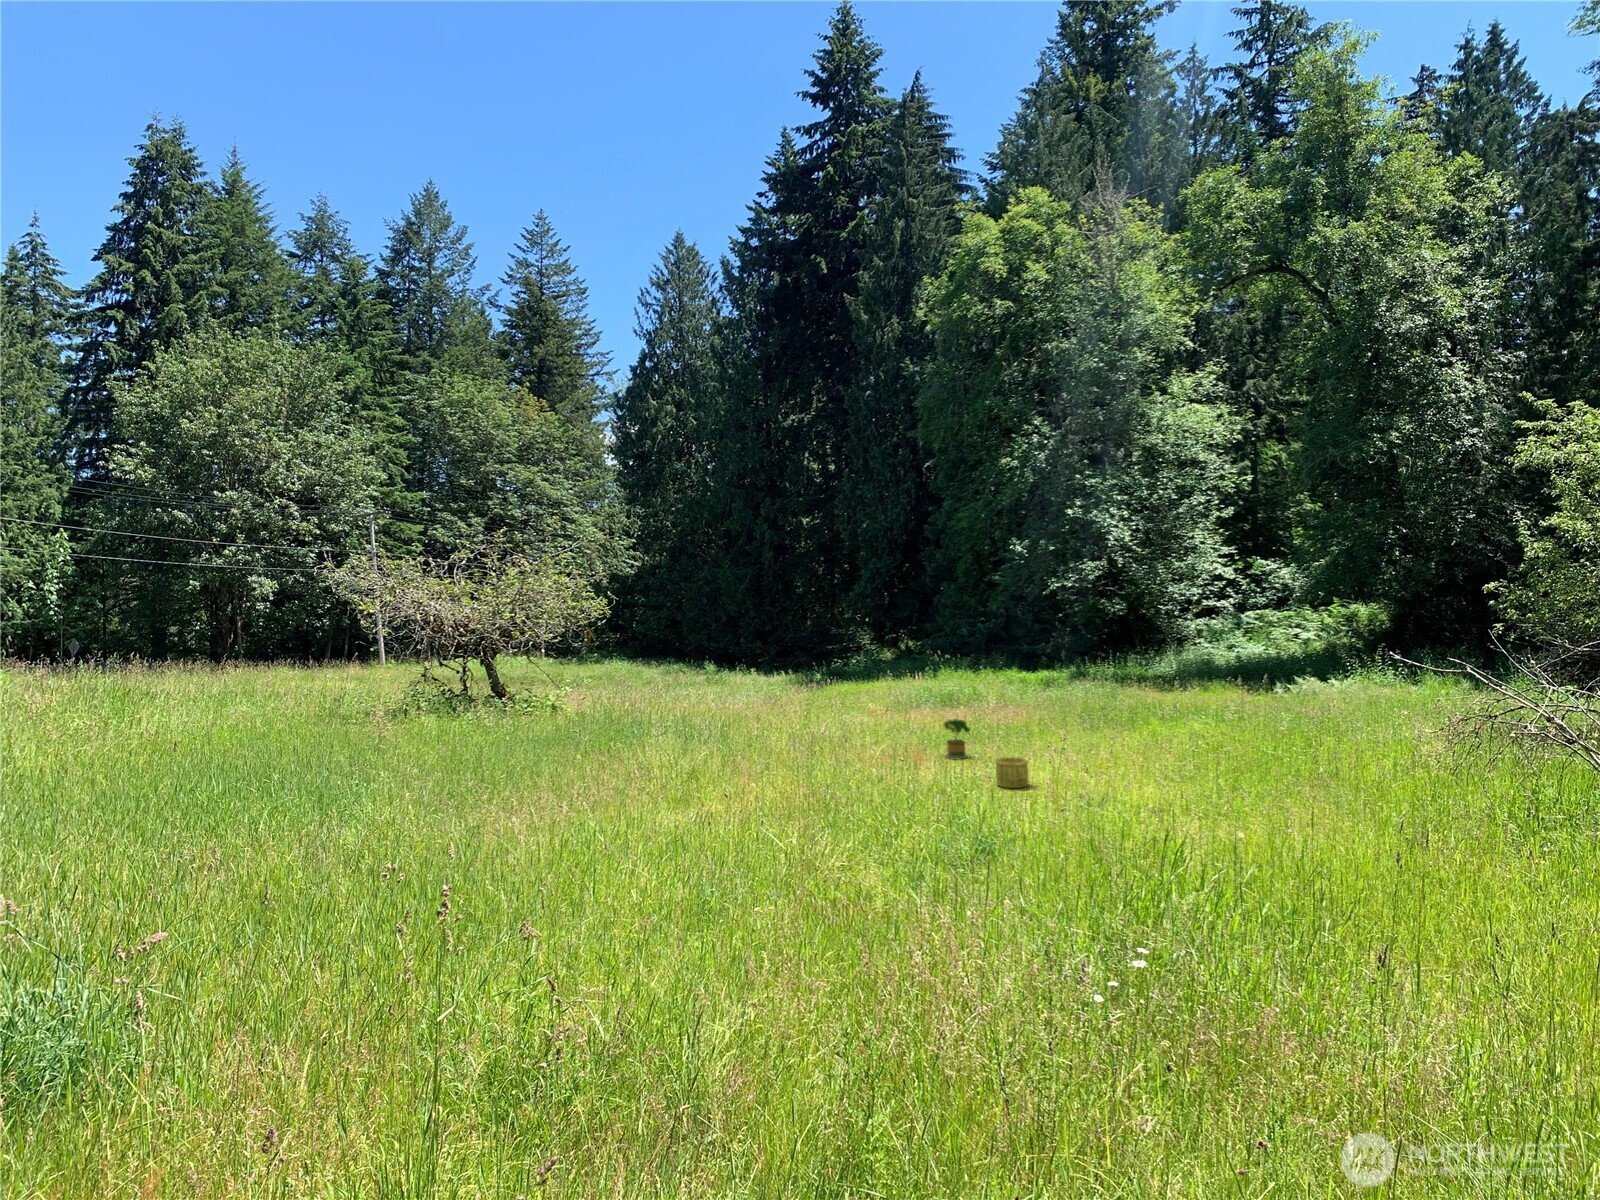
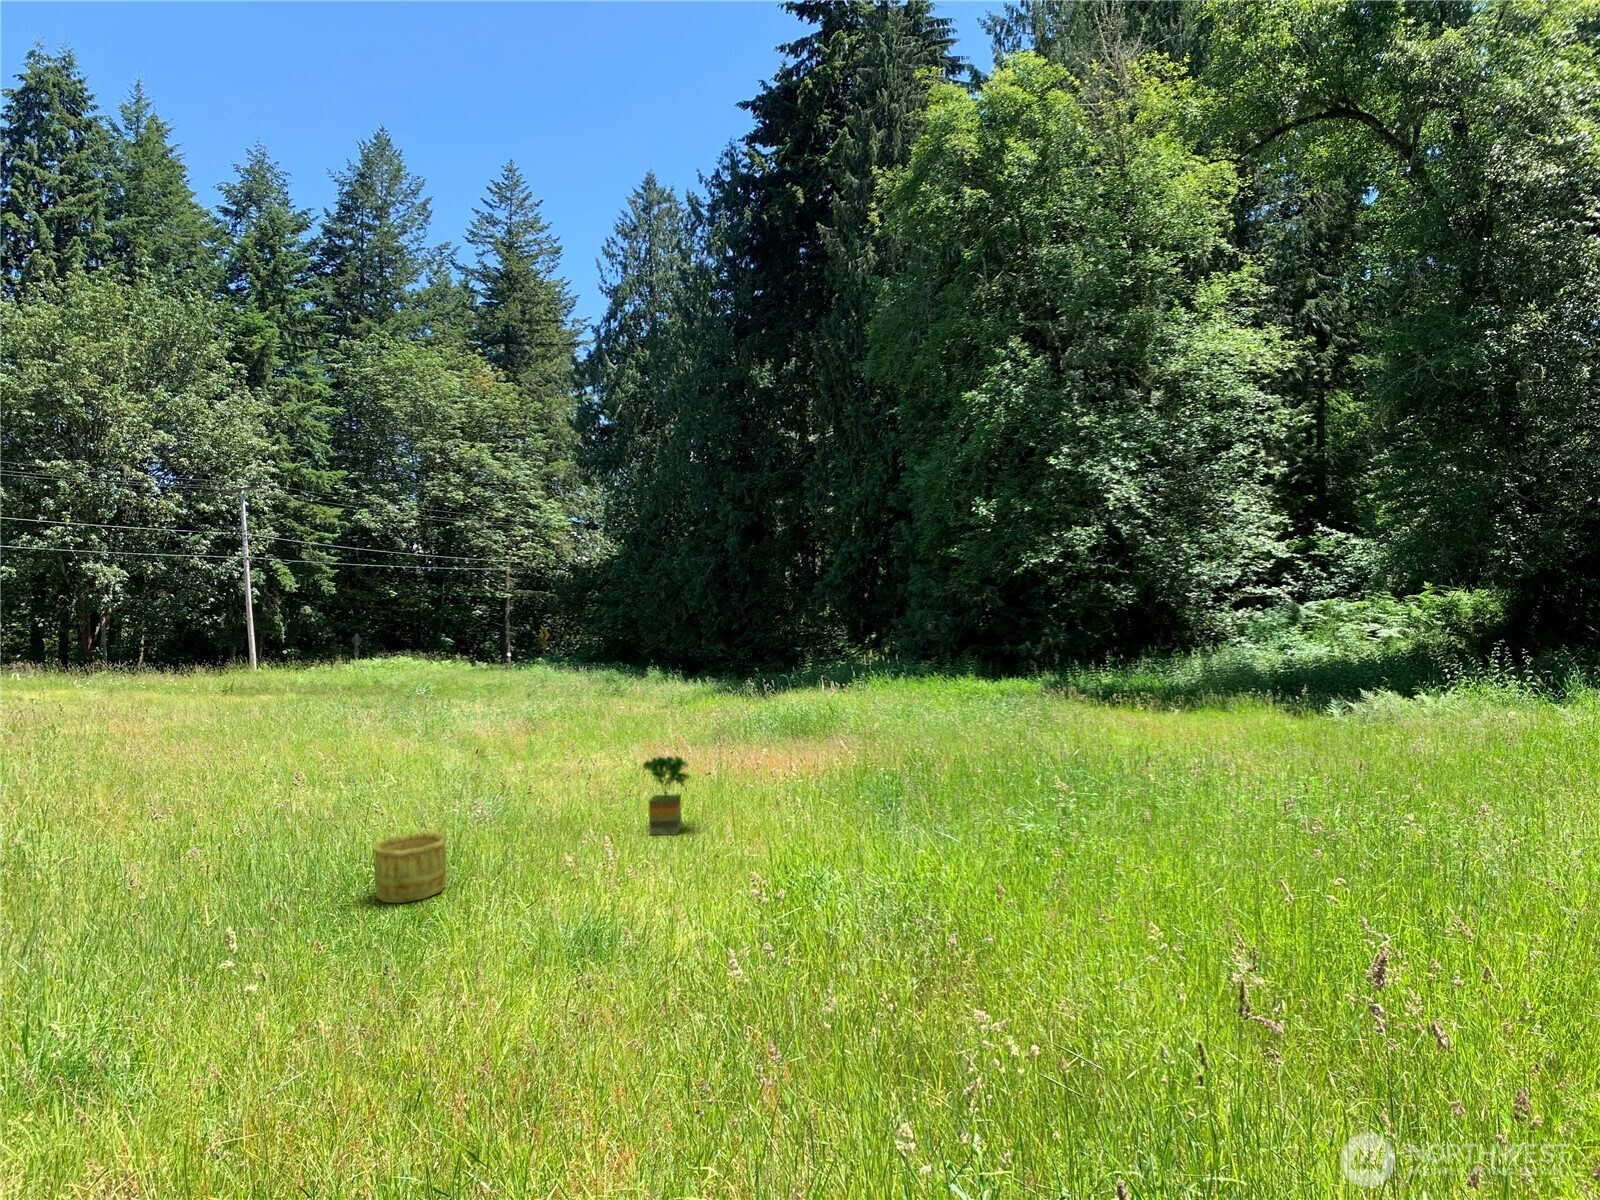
wooden bucket: present [995,757,1028,788] -> present [372,833,447,903]

